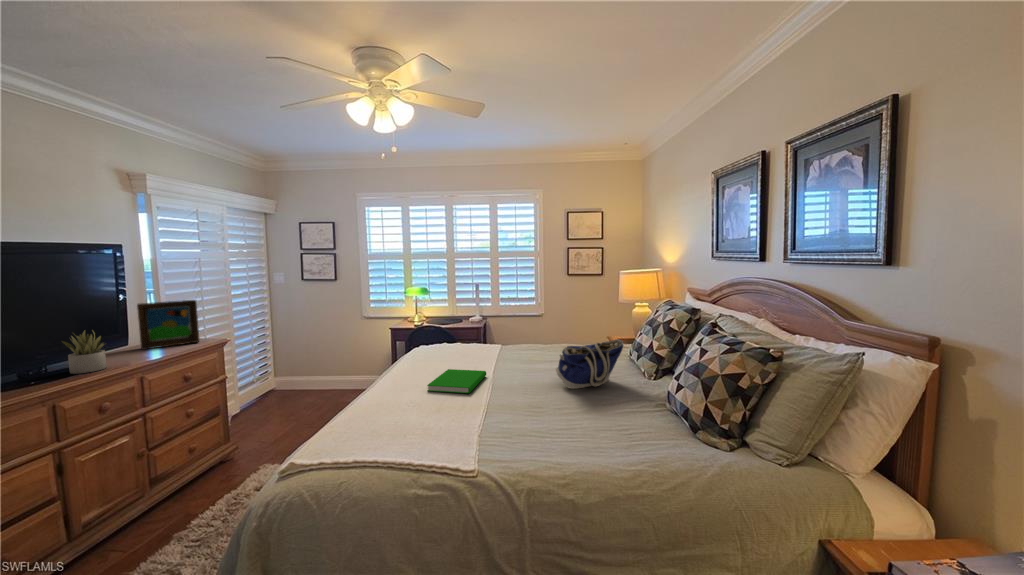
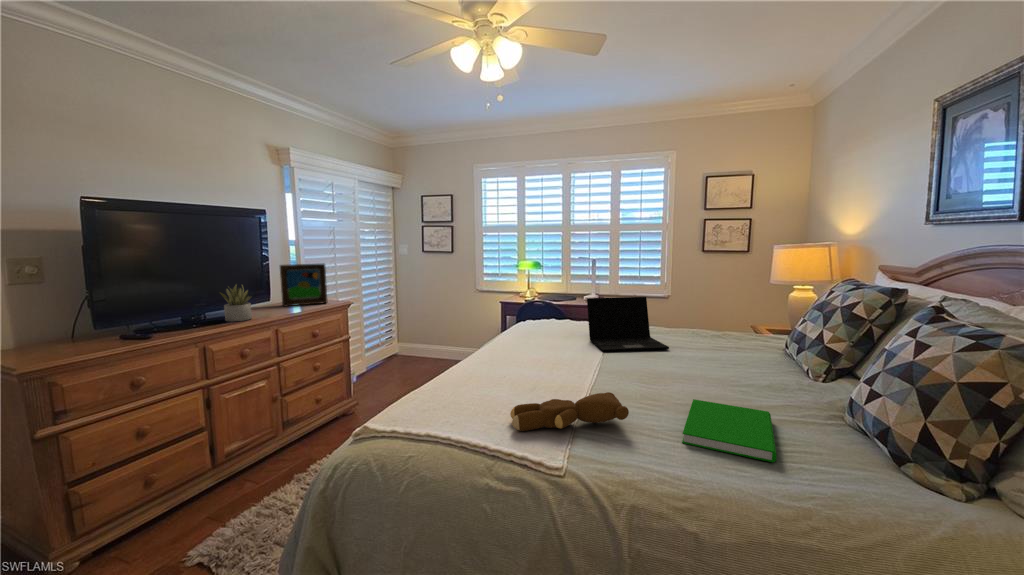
laptop: none [475,319,545,370] -> present [587,297,669,352]
tote bag: present [556,339,623,389] -> none [683,325,781,383]
book: present [427,369,486,393] -> present [682,399,777,462]
teddy bear: none [419,407,518,450] -> present [510,392,629,431]

